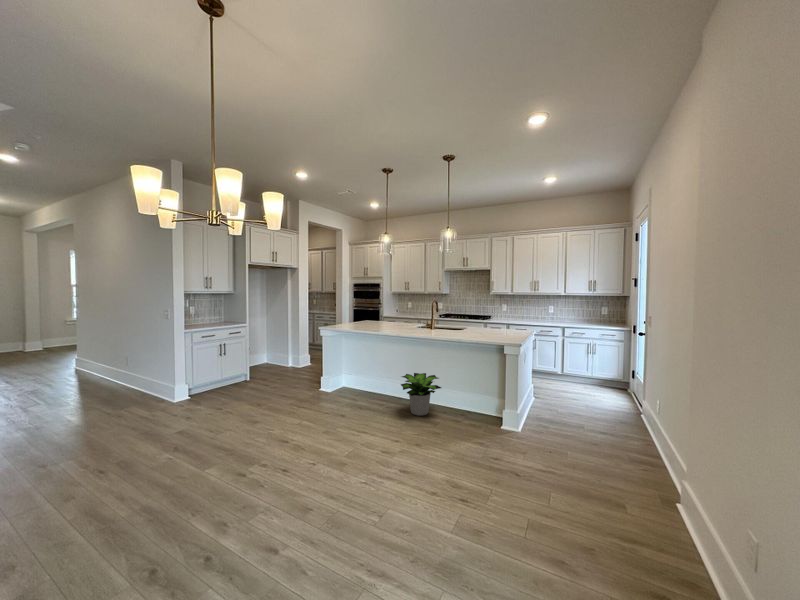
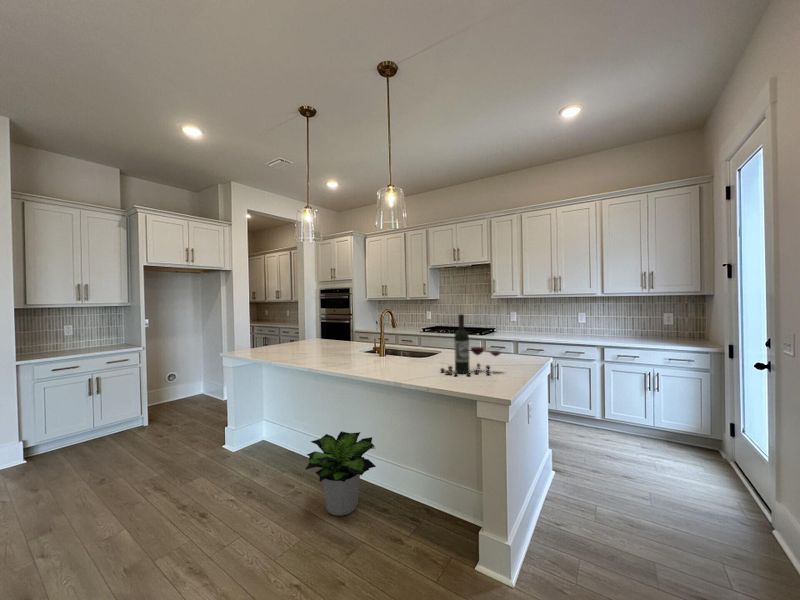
wine bottle: none [480,305,514,337] -> present [441,314,500,376]

